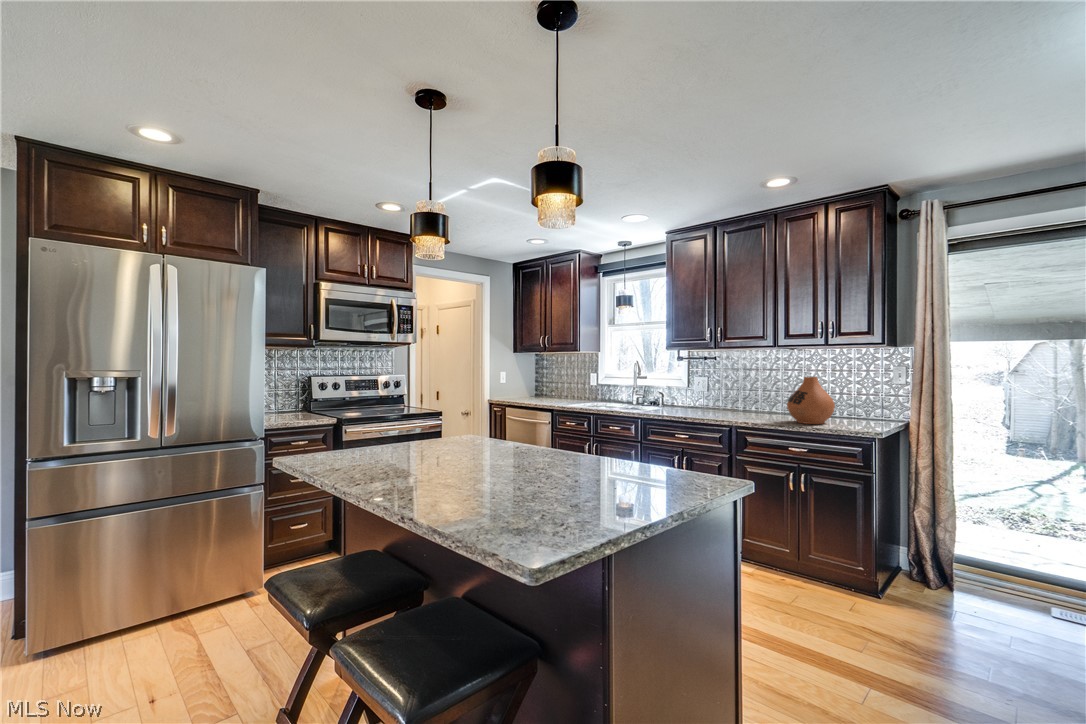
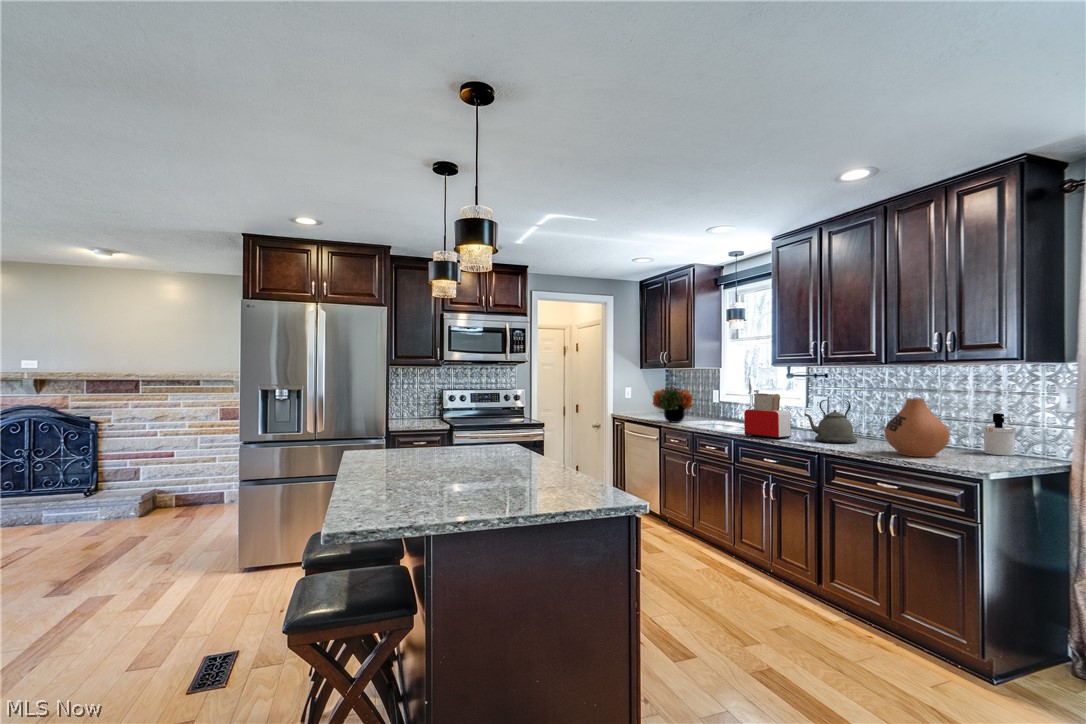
flower arrangement: none [544,369,584,405] -> present [653,386,693,423]
toaster: none [654,375,695,416] -> present [744,393,791,439]
kettle: none [712,379,750,417] -> present [805,400,857,443]
soap dispenser: none [845,387,872,420] -> present [982,413,1016,456]

